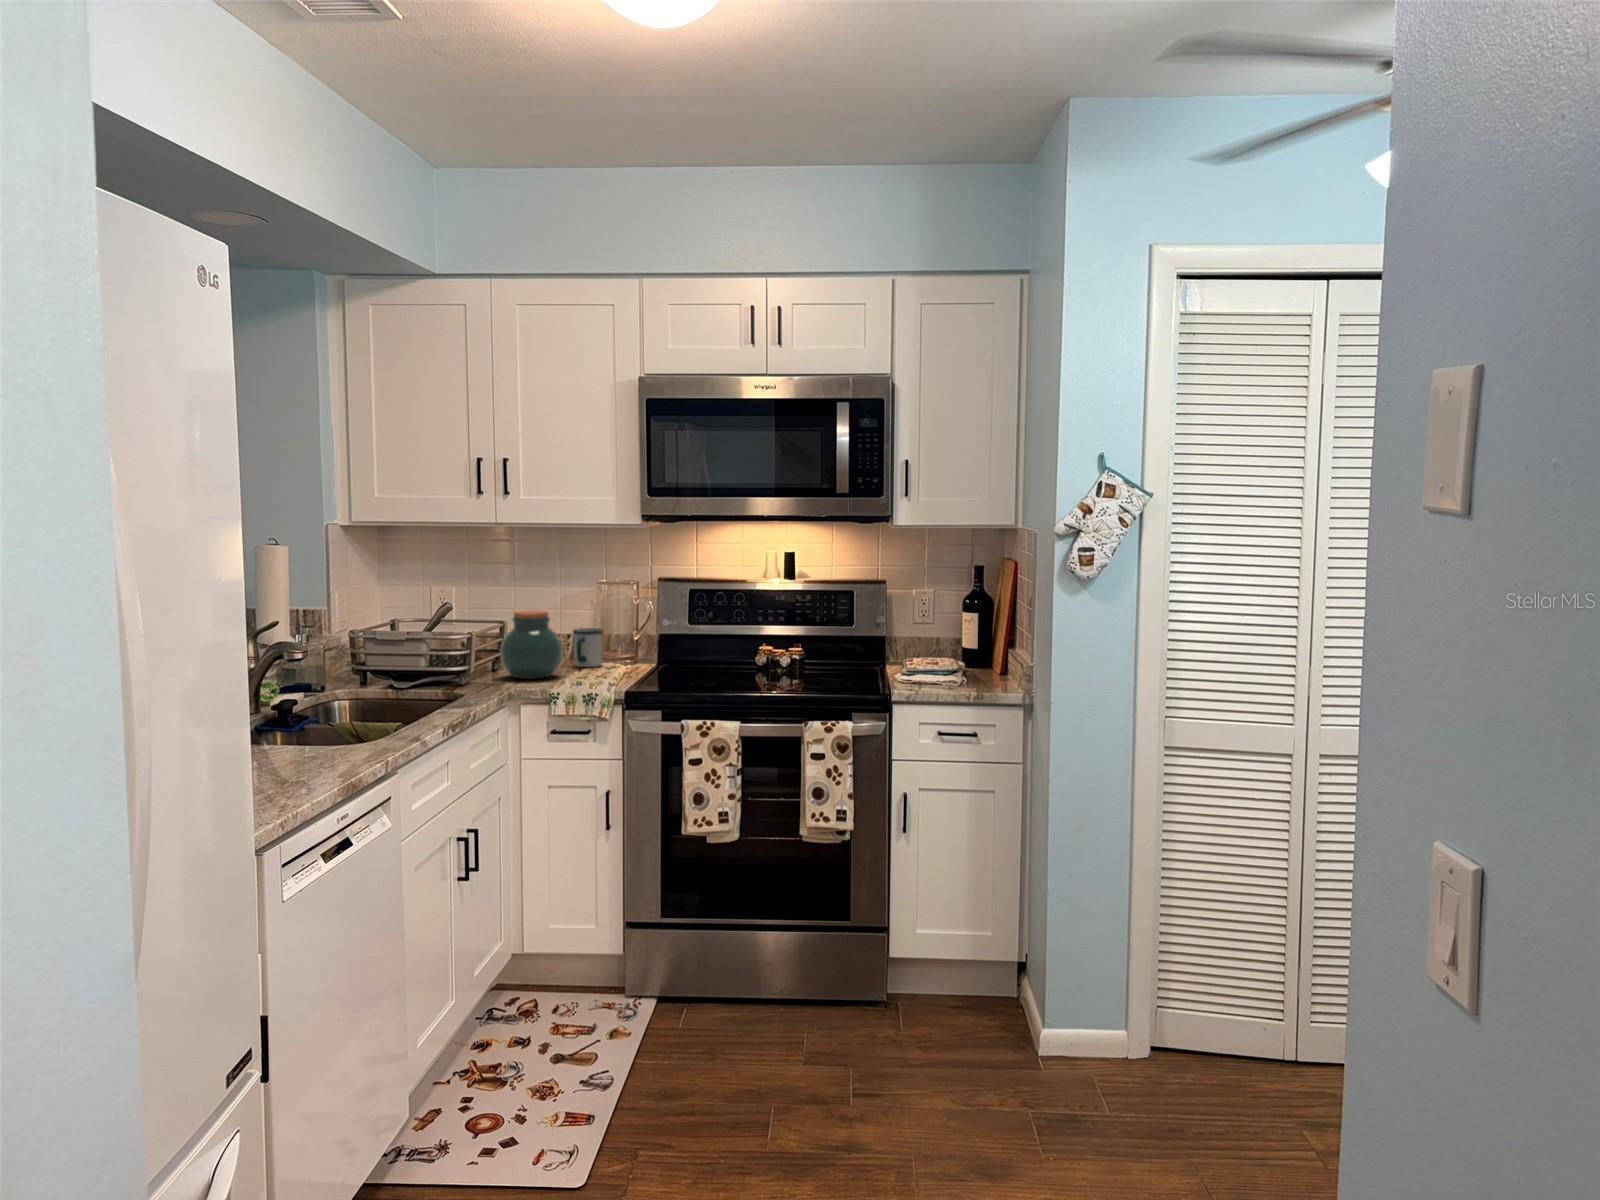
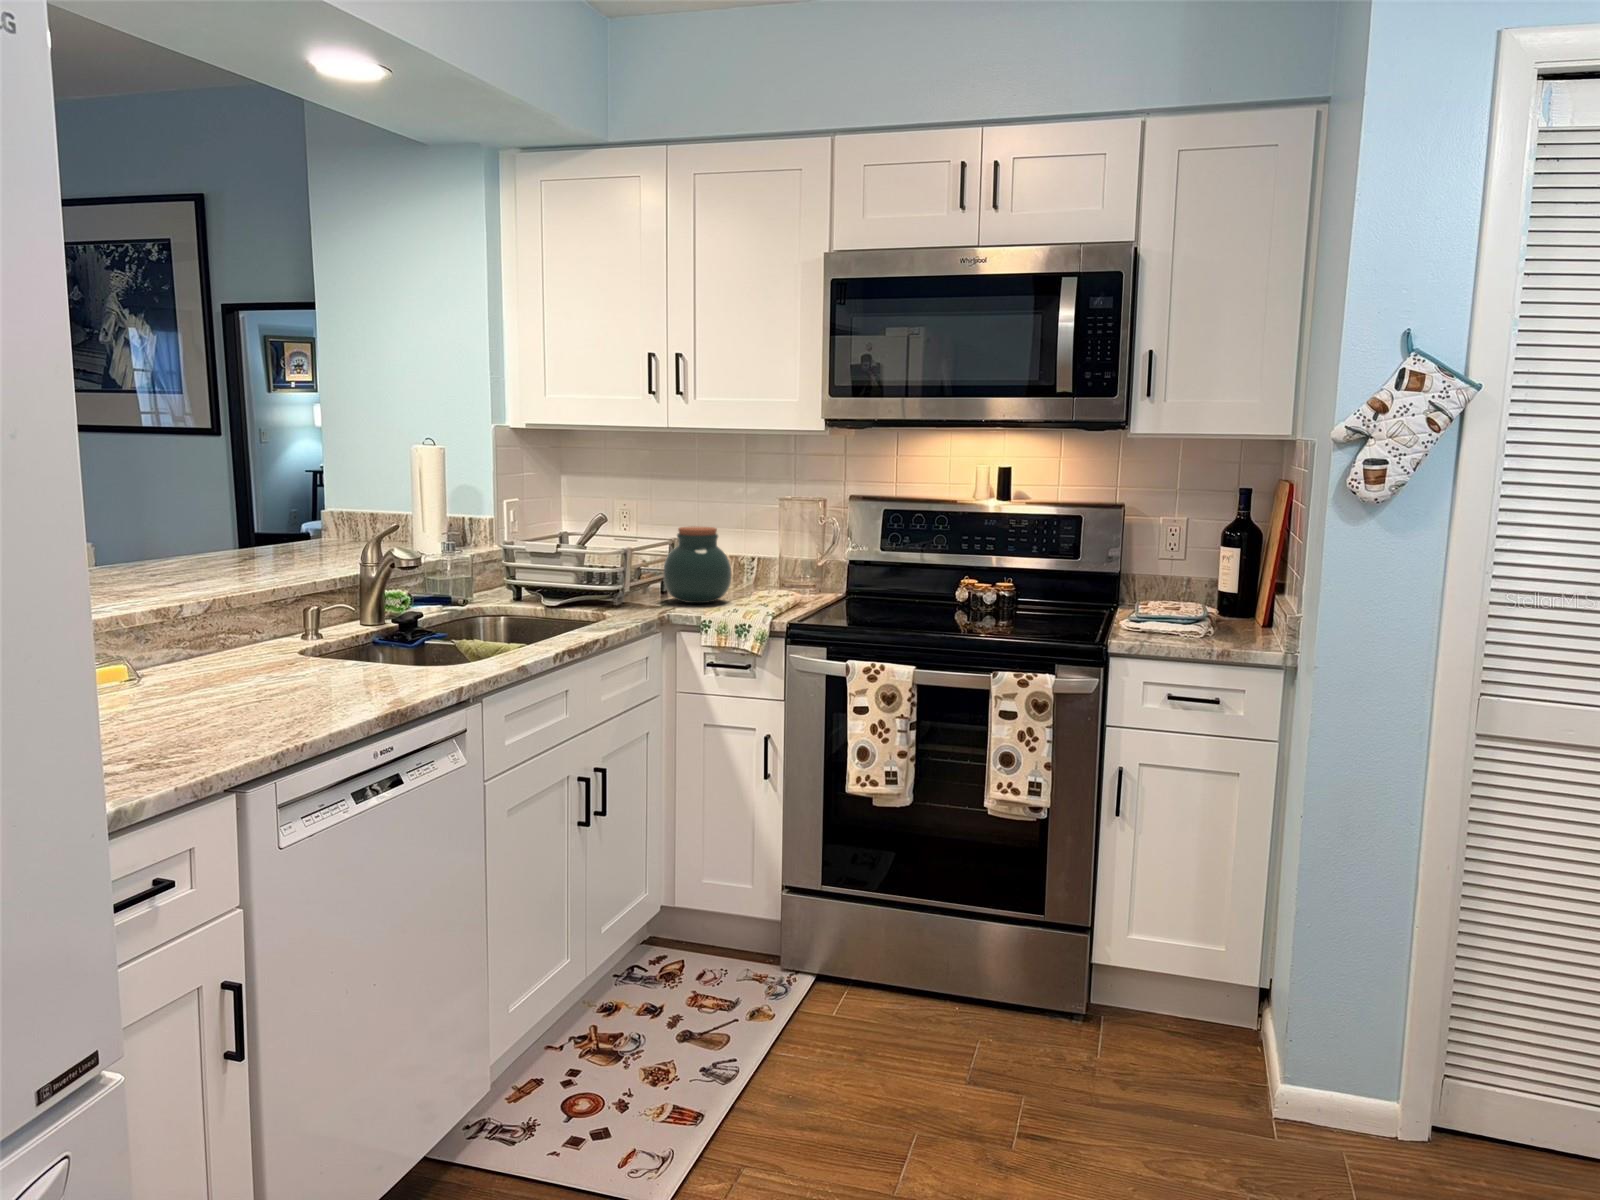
mug: present [573,628,603,667] -> none [752,550,787,594]

